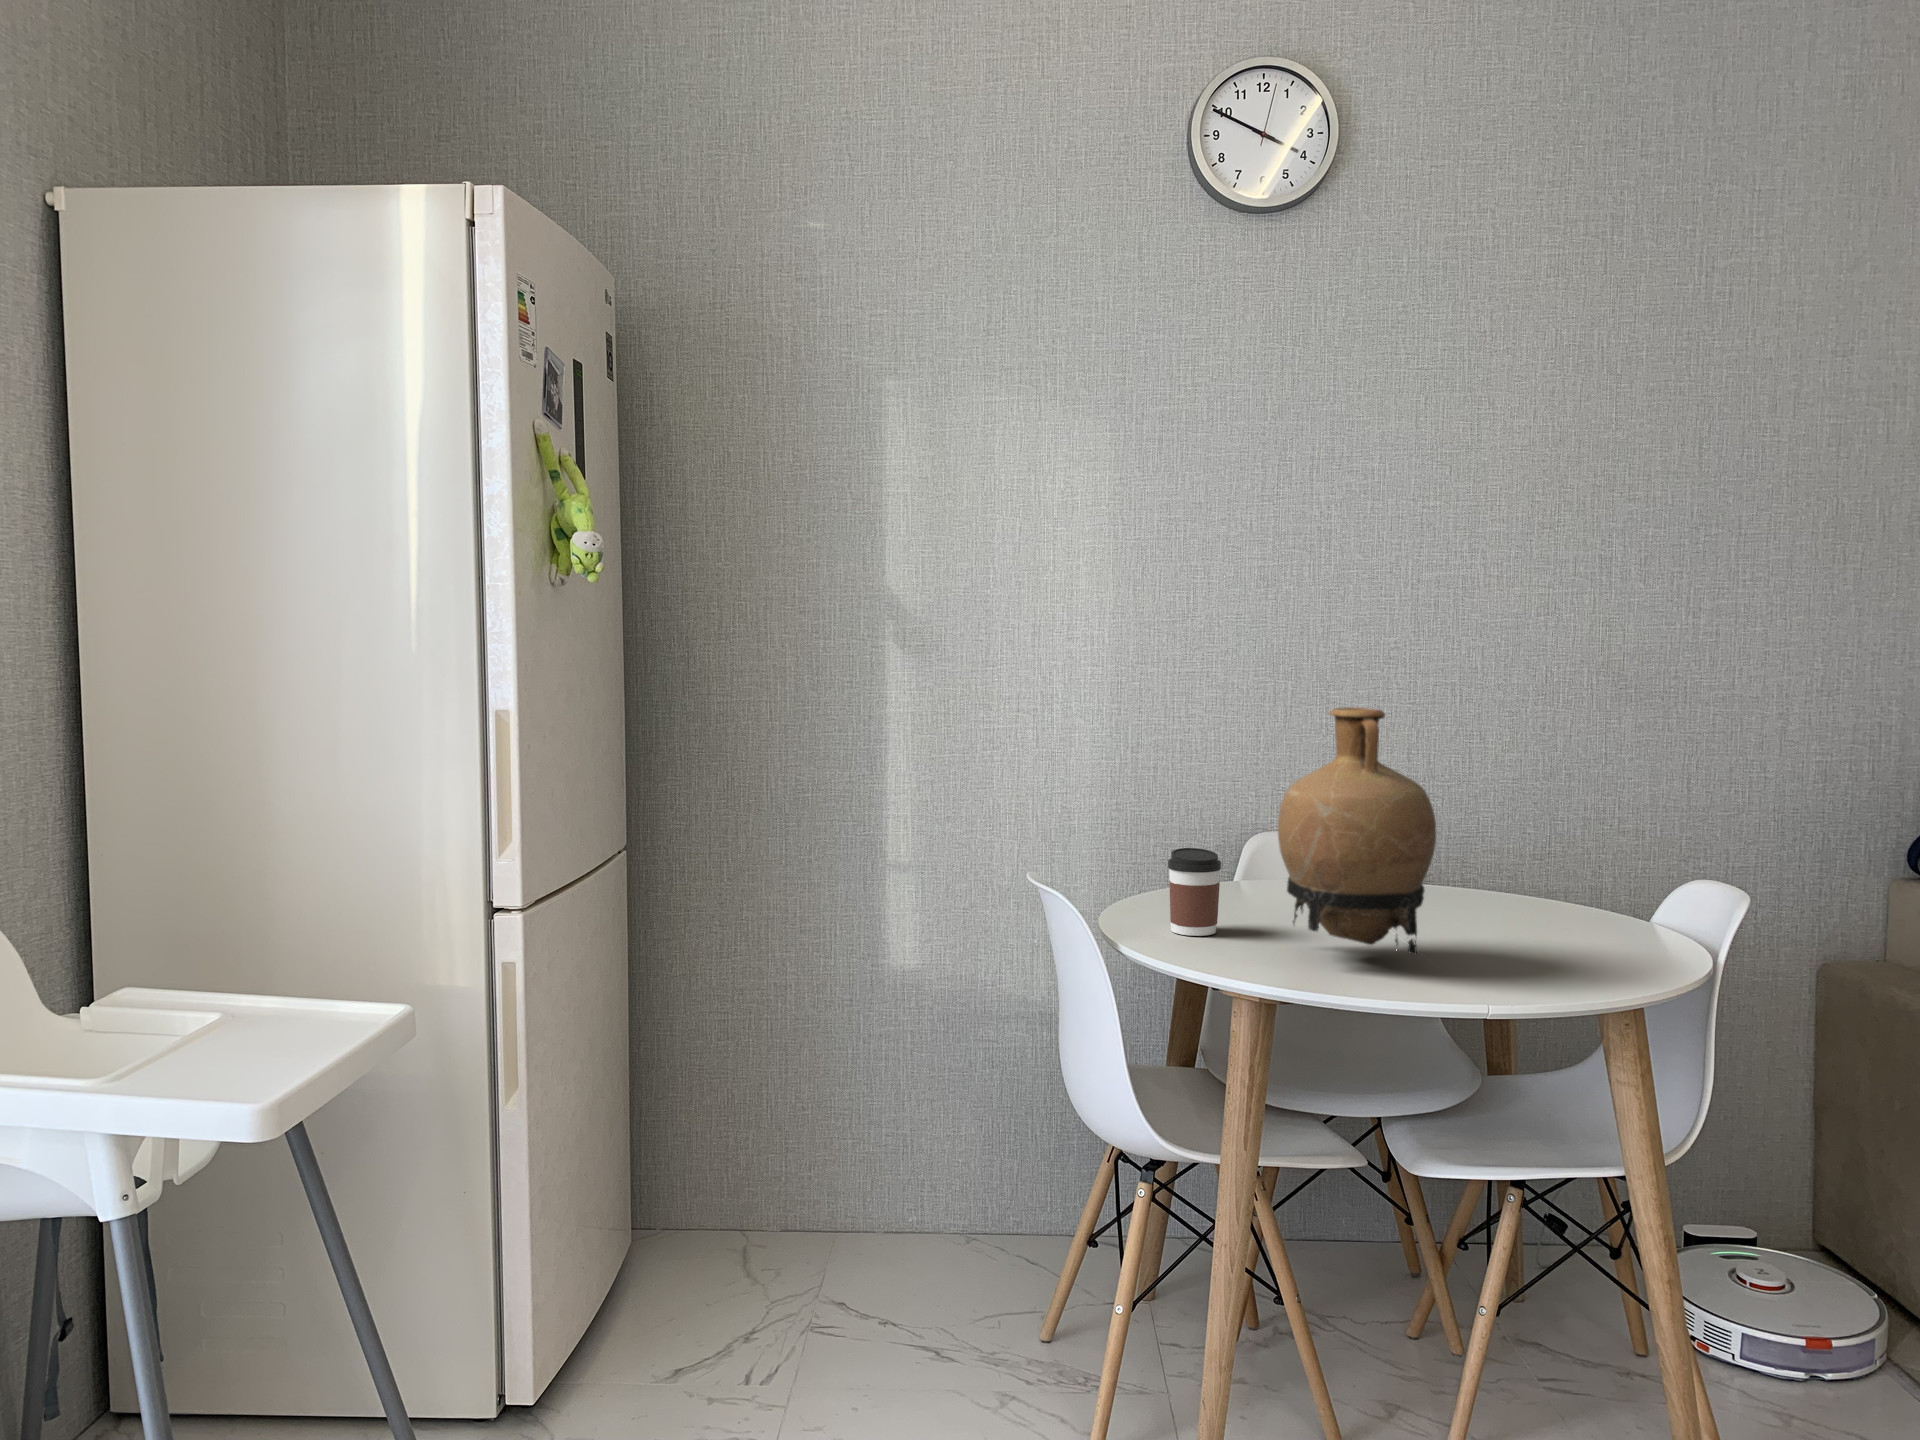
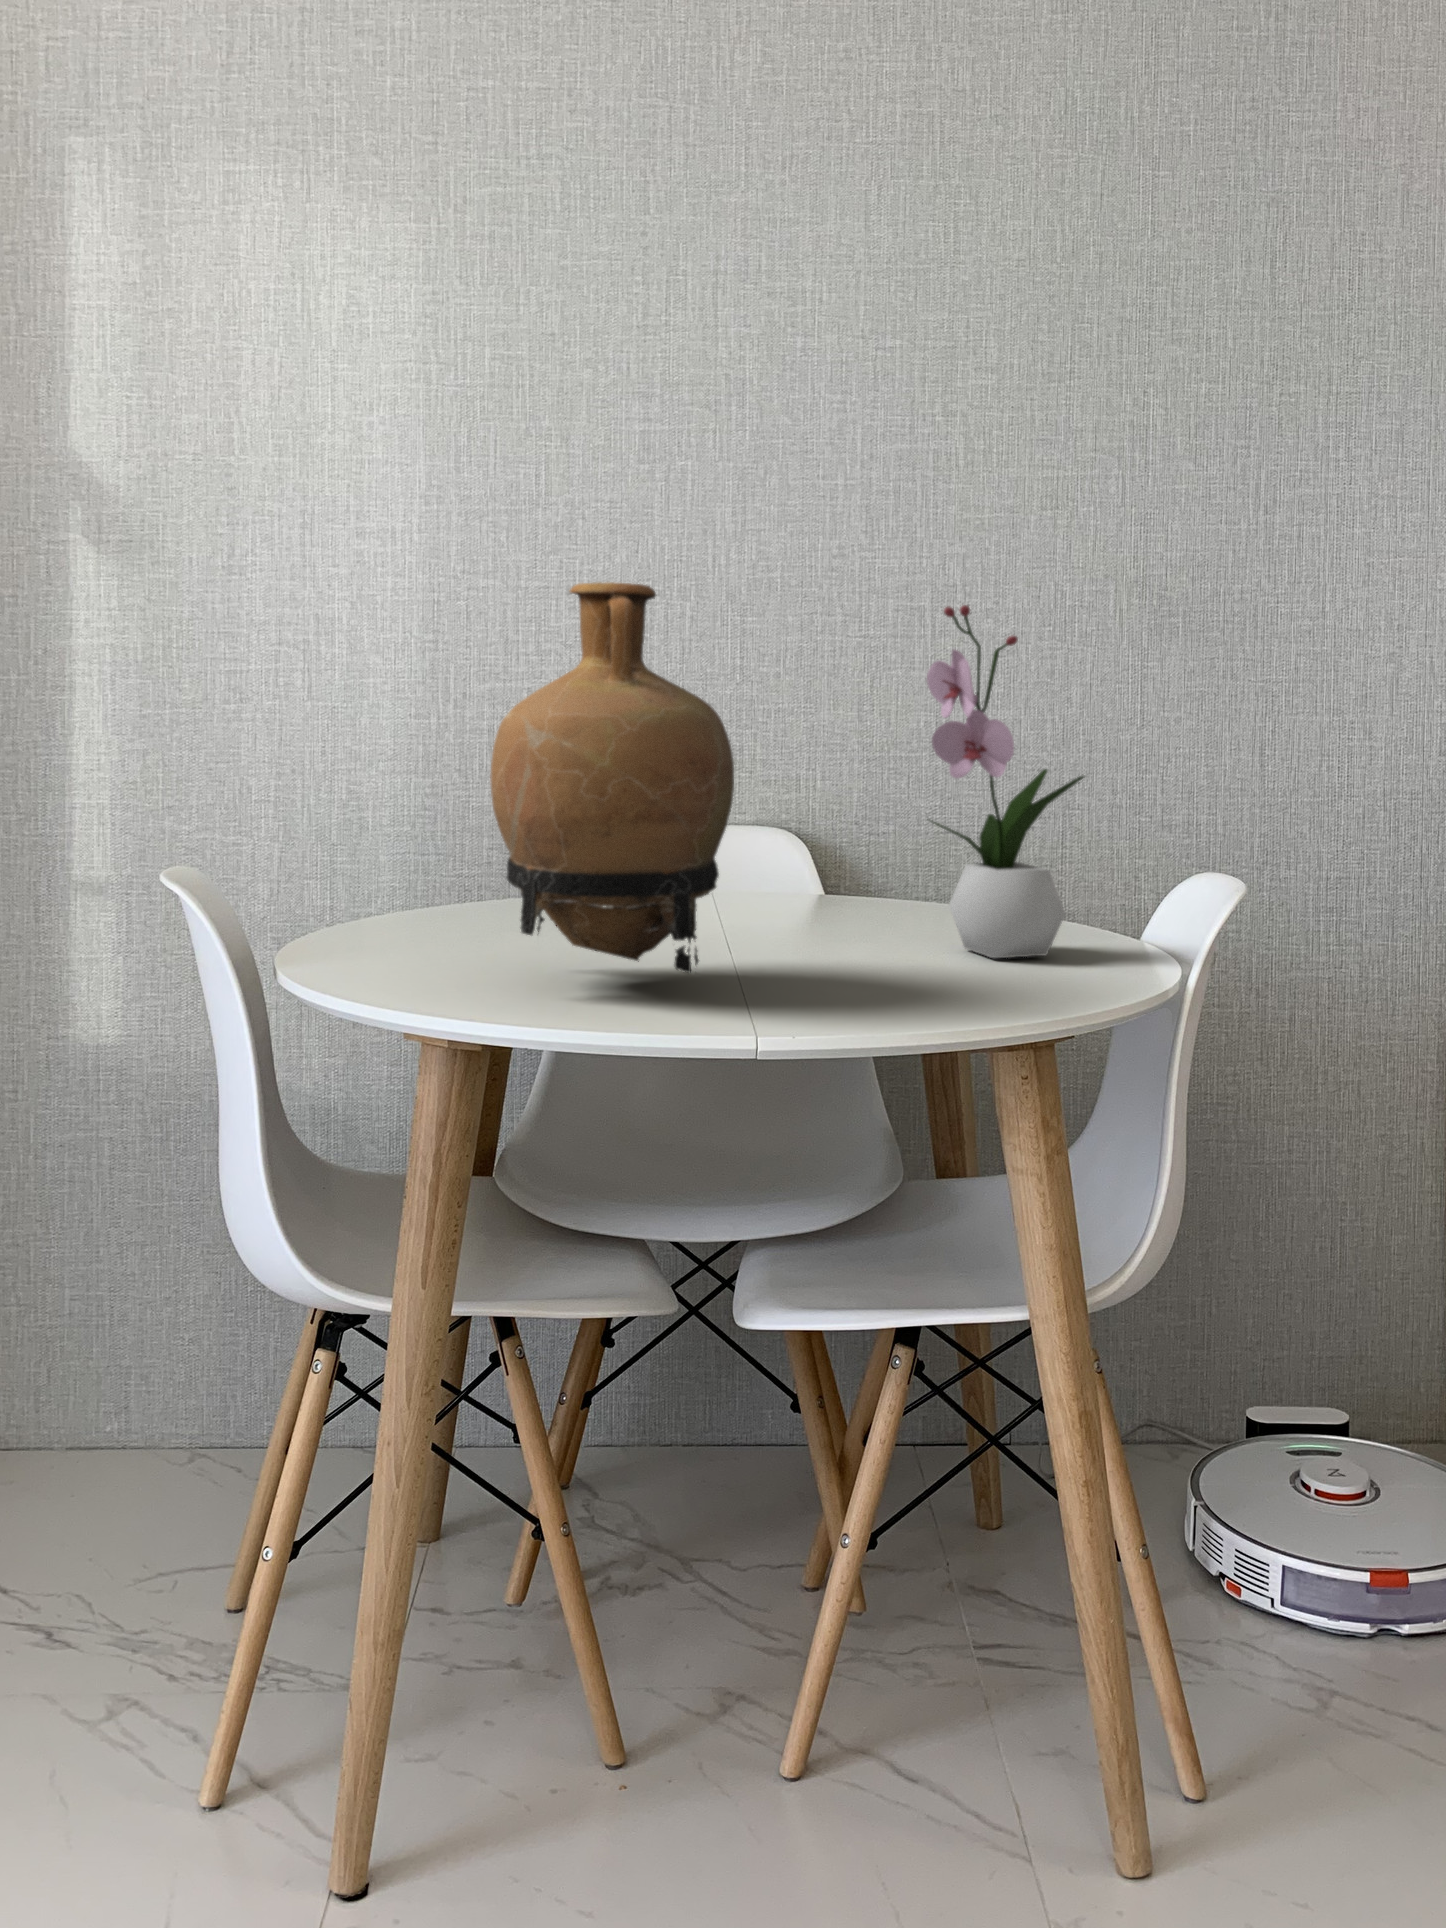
flower arrangement: none [1519,704,1632,937] -> present [927,605,1084,958]
coffee cup: present [1168,848,1221,936] -> none [364,819,448,955]

